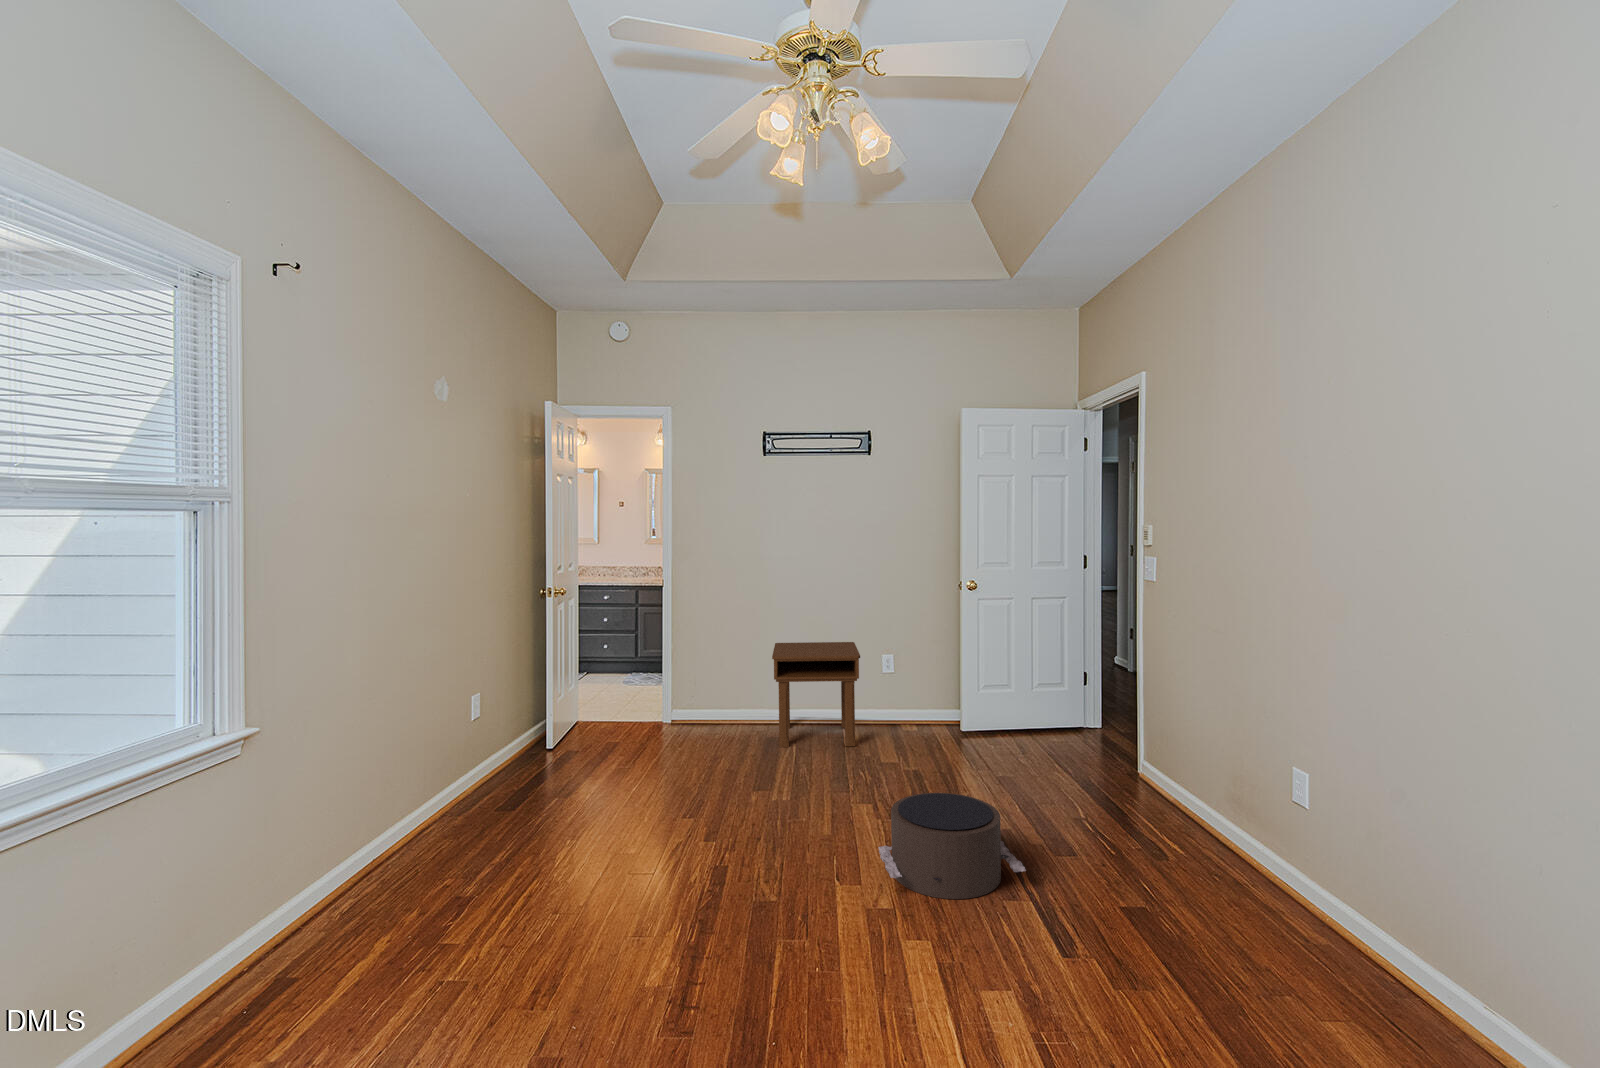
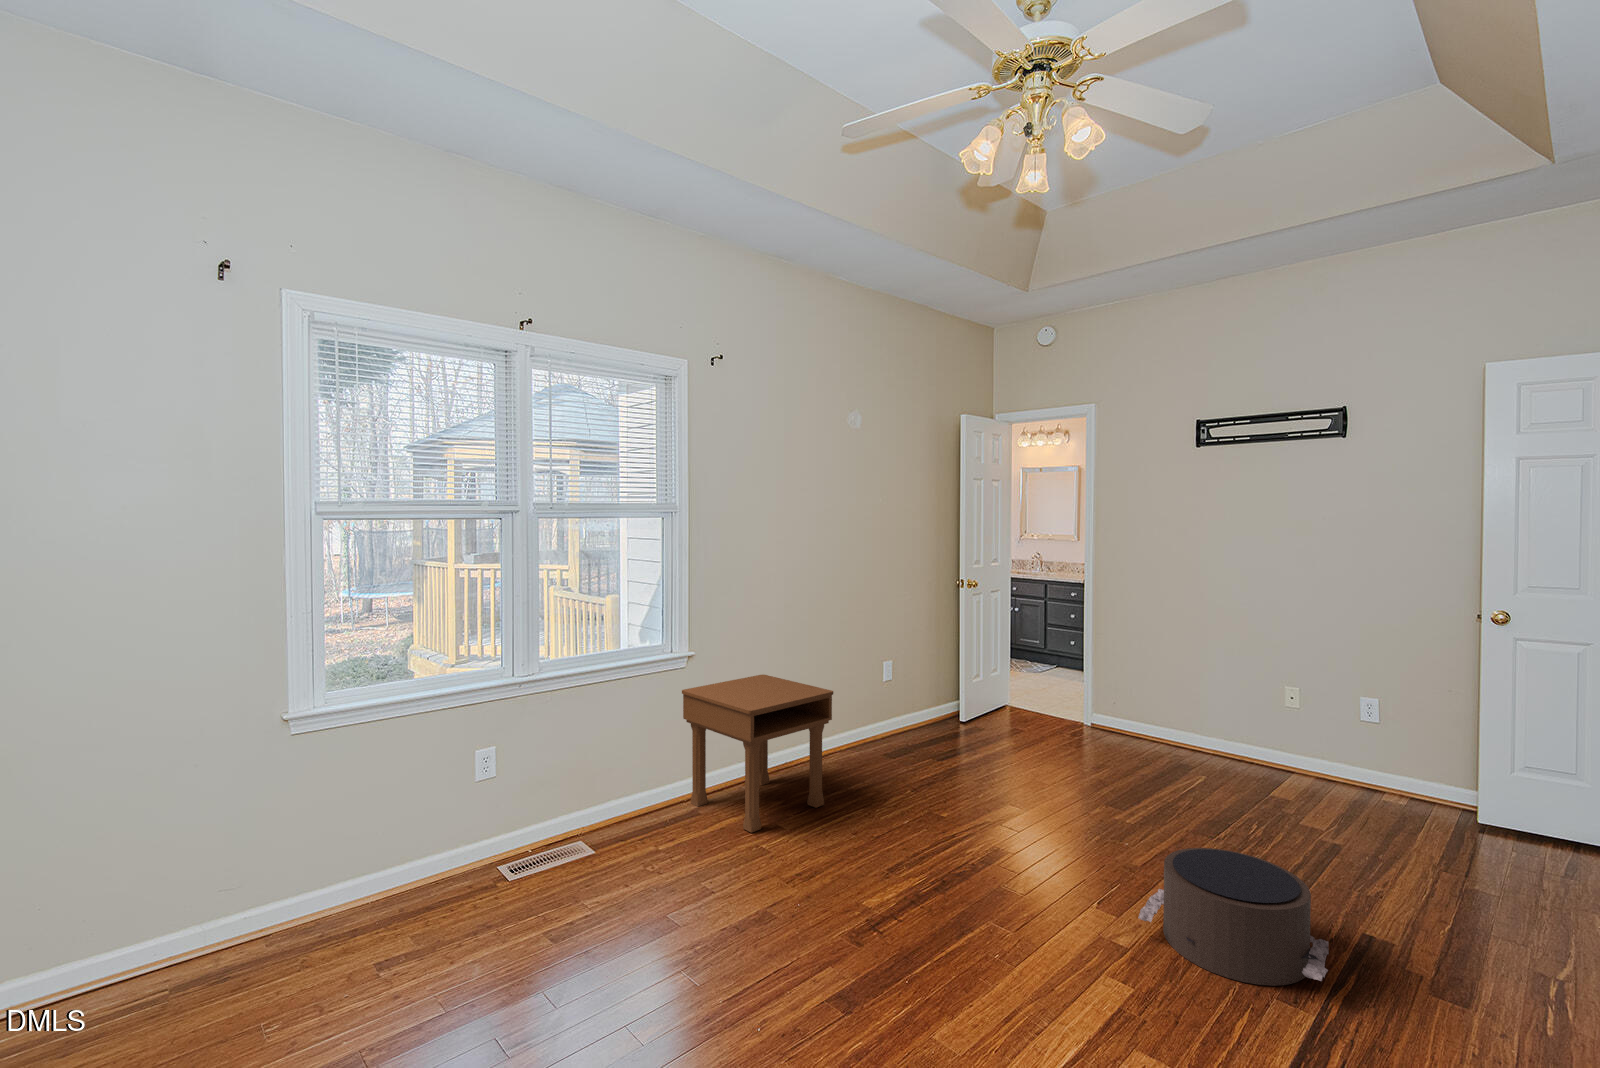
nightstand: present [772,642,860,747] -> present [682,675,833,833]

